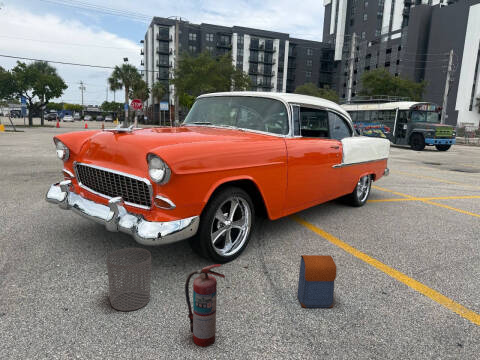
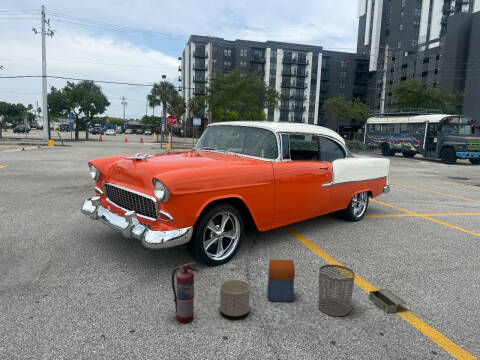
waste bin: present [107,248,151,311] -> present [319,264,355,316]
planter: none [247,283,287,333] -> present [220,280,250,316]
toolbox: none [418,286,468,317] -> present [369,289,406,313]

